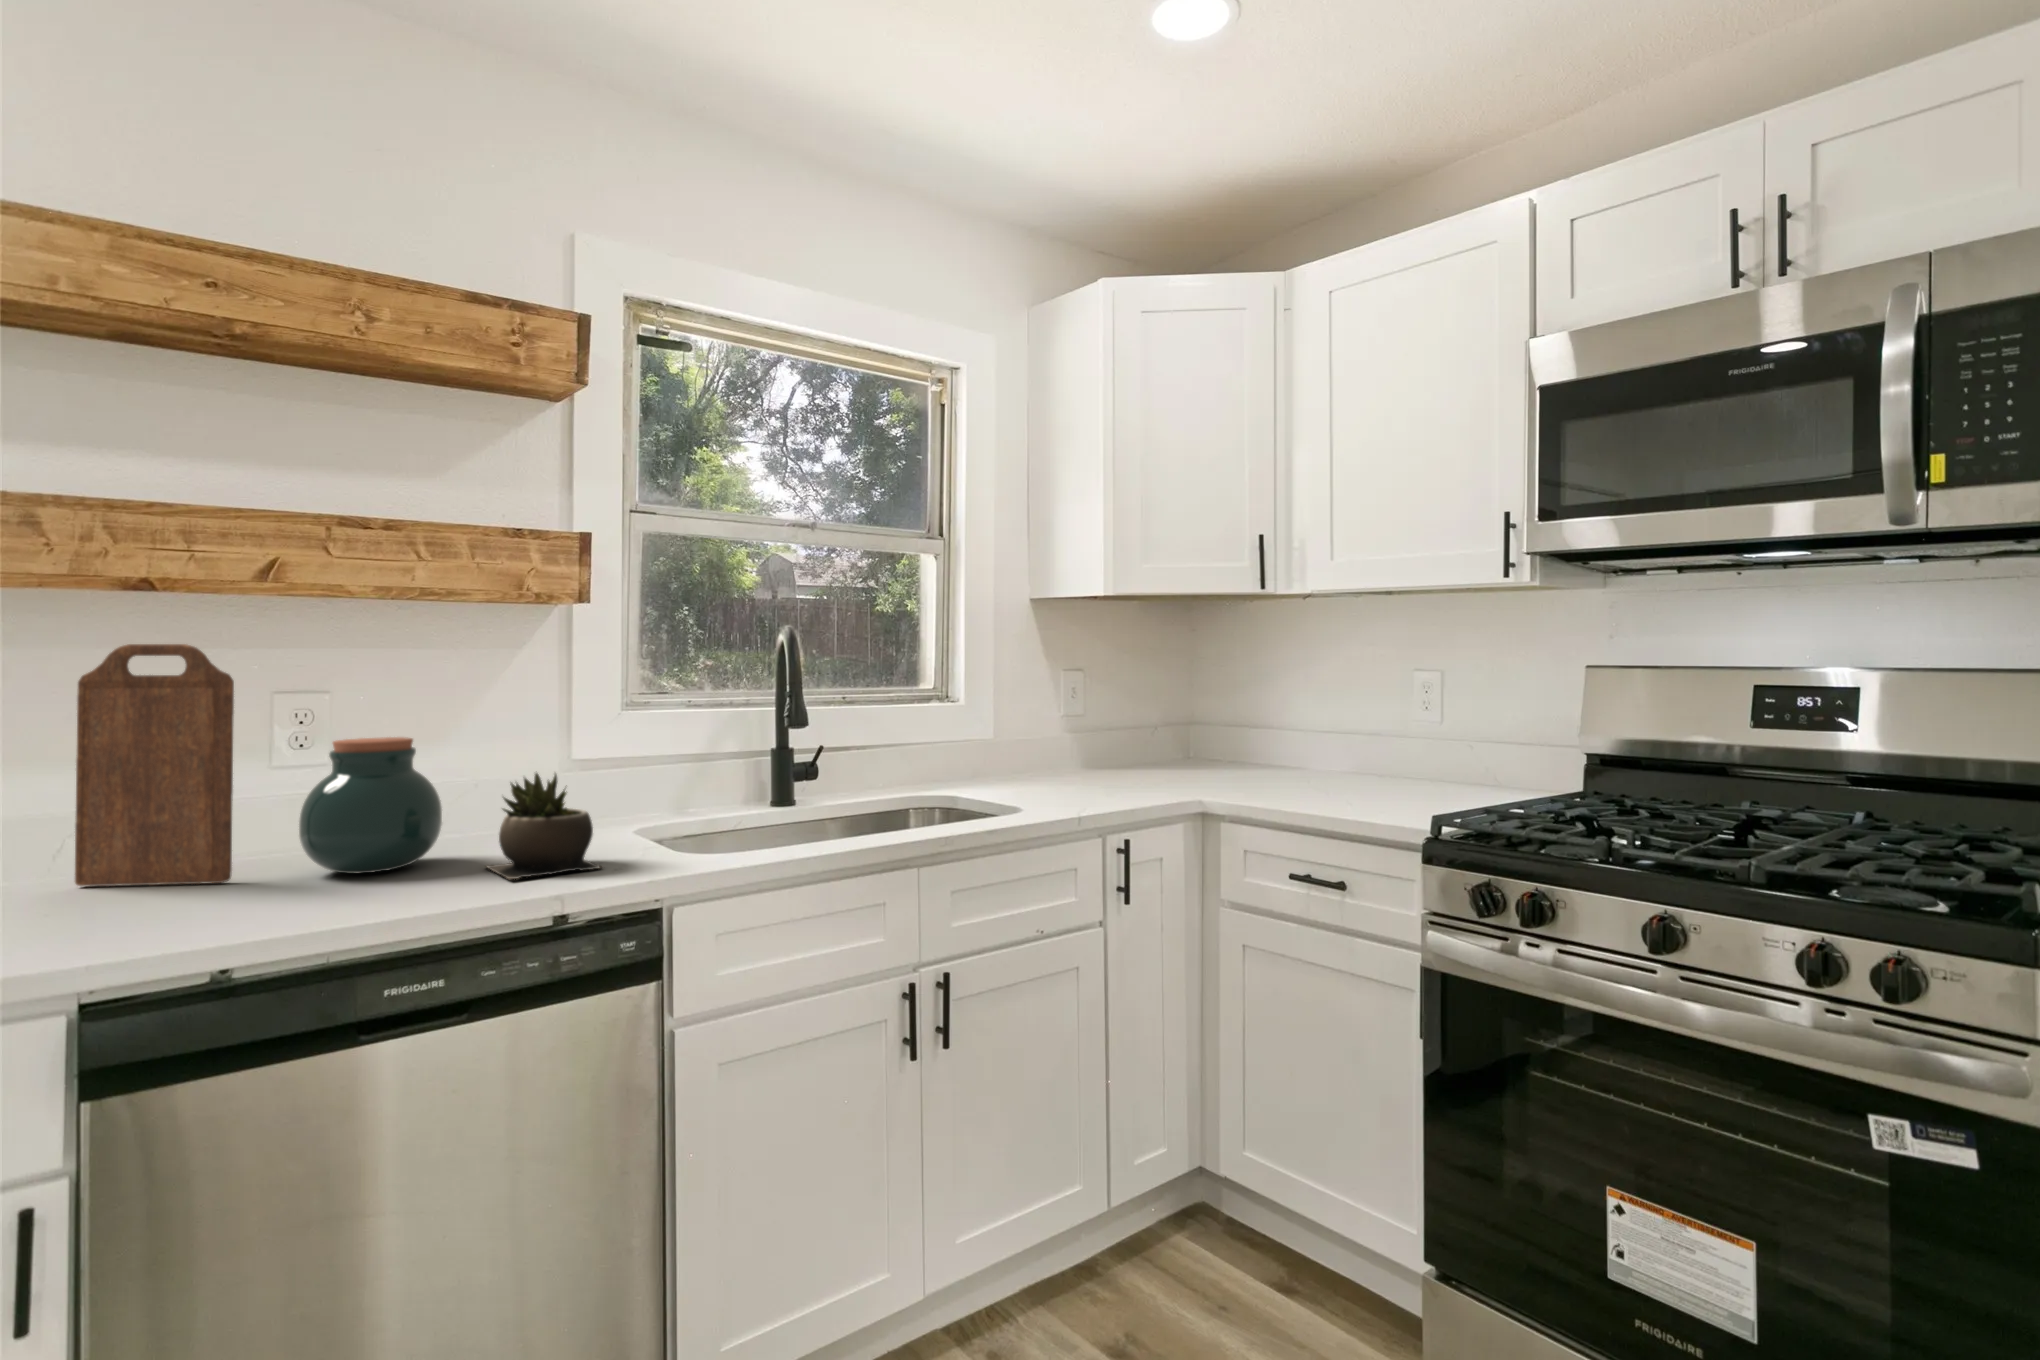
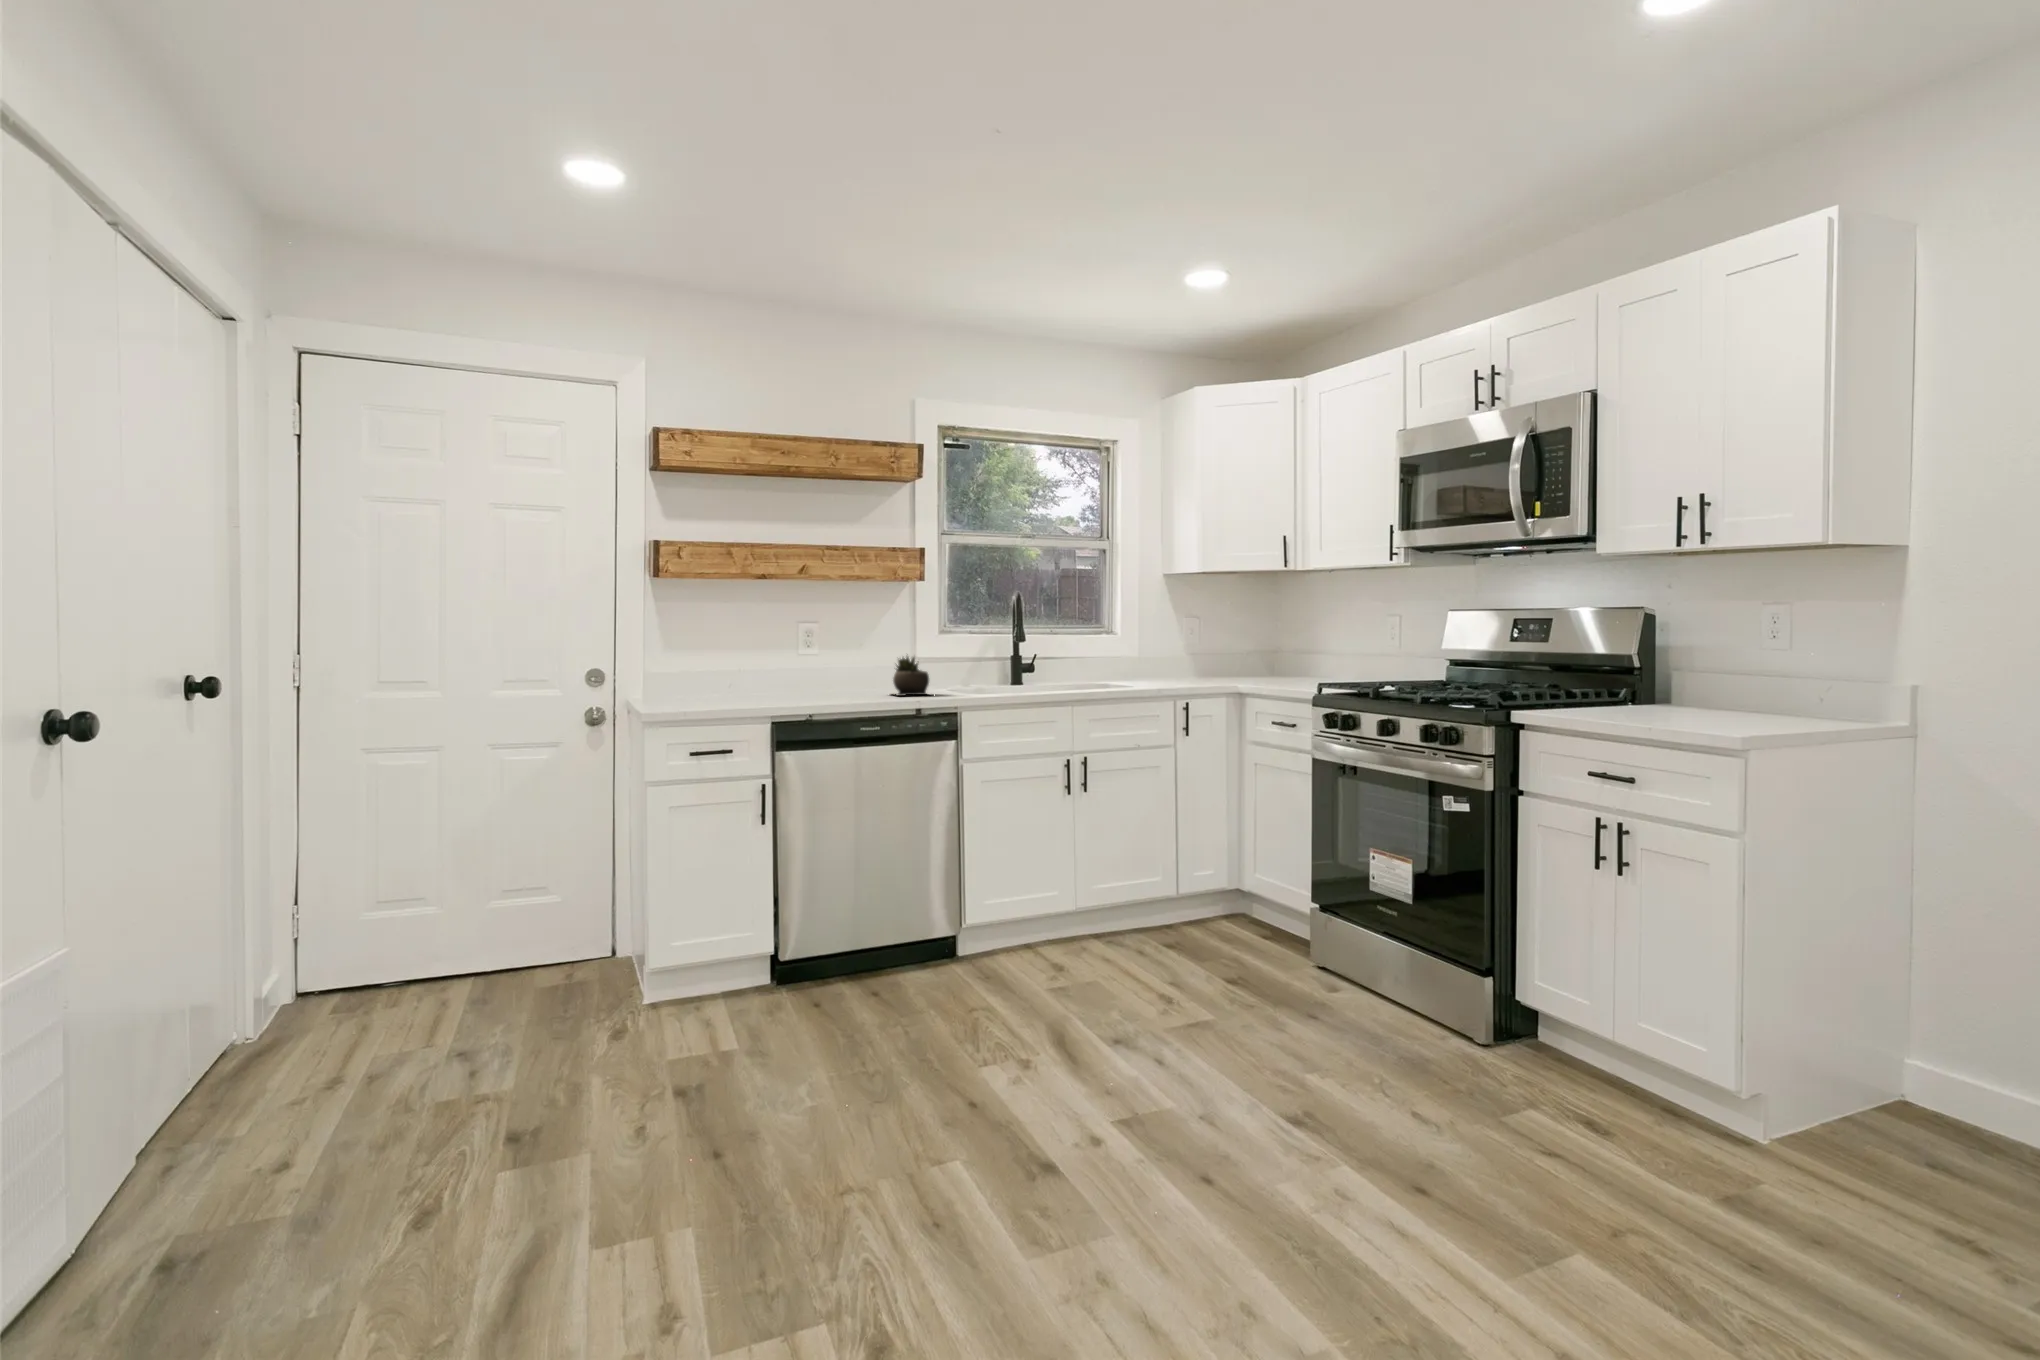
cutting board: present [75,644,234,886] -> none [742,600,796,695]
jar: present [299,737,442,874] -> none [819,640,869,694]

